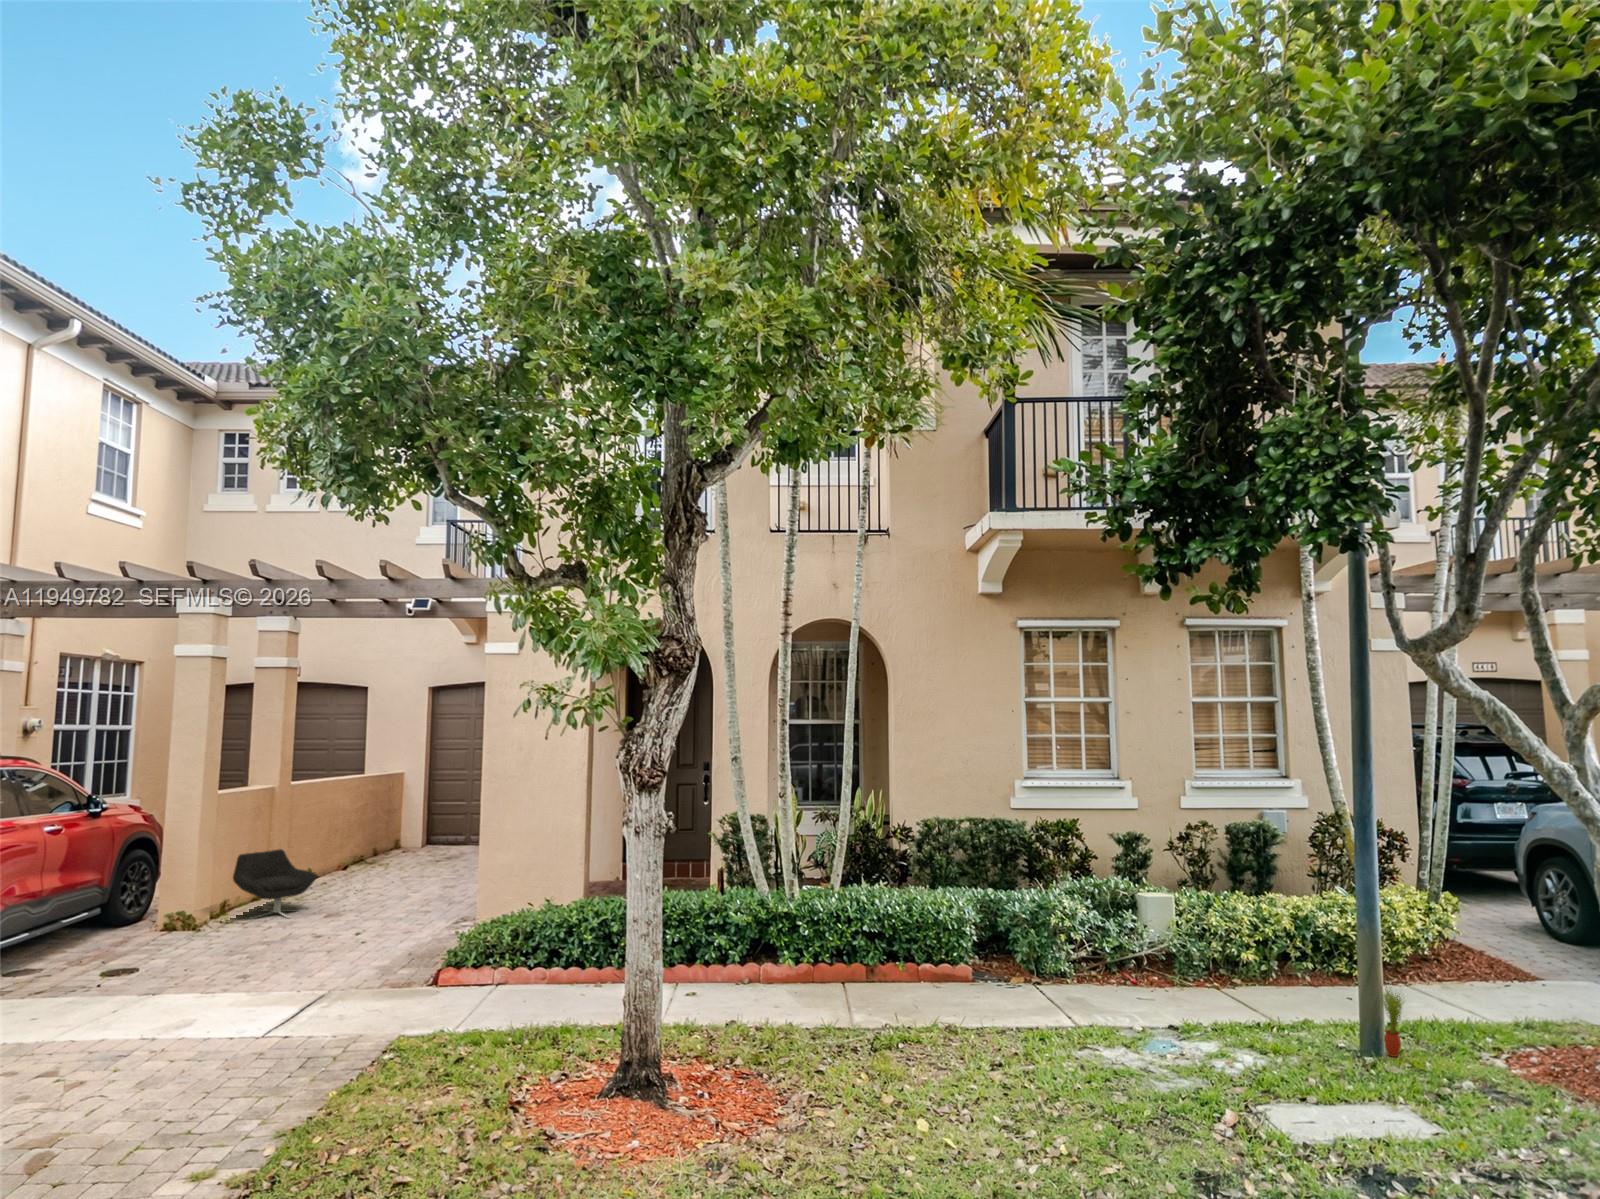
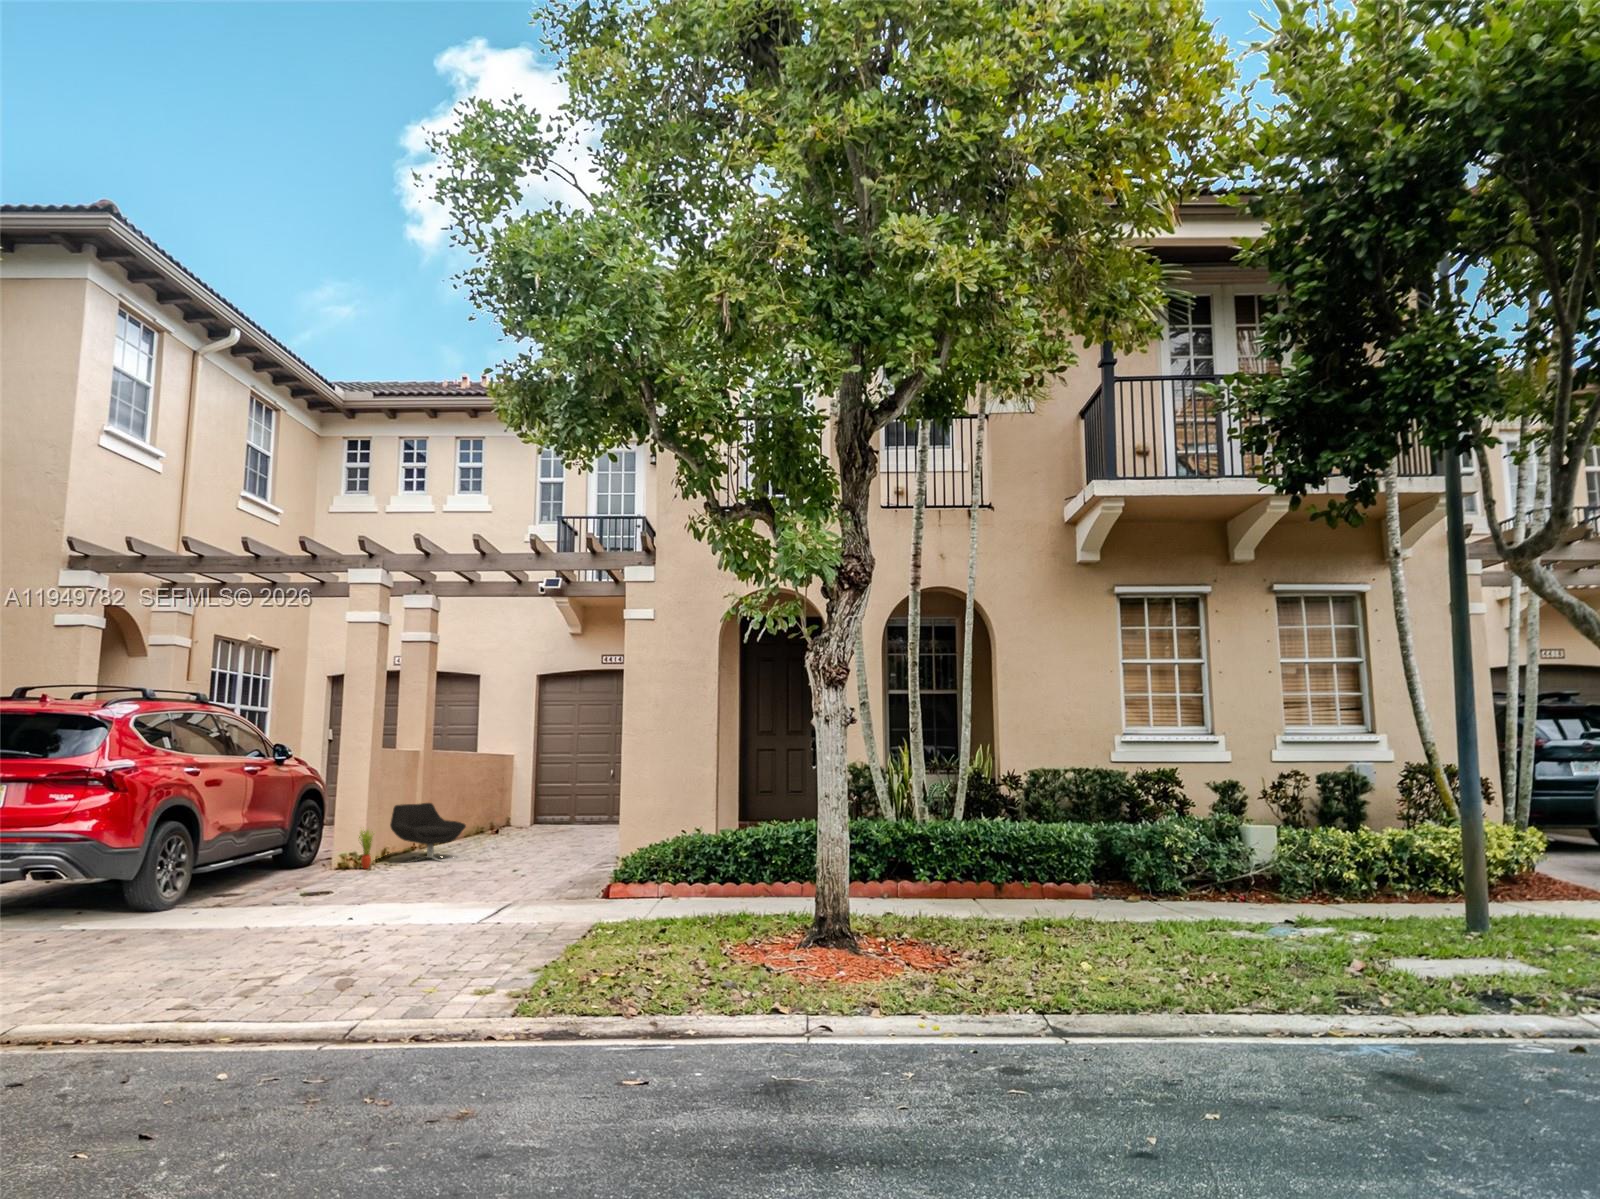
potted plant: present [1382,987,1403,1057] -> present [359,830,373,869]

